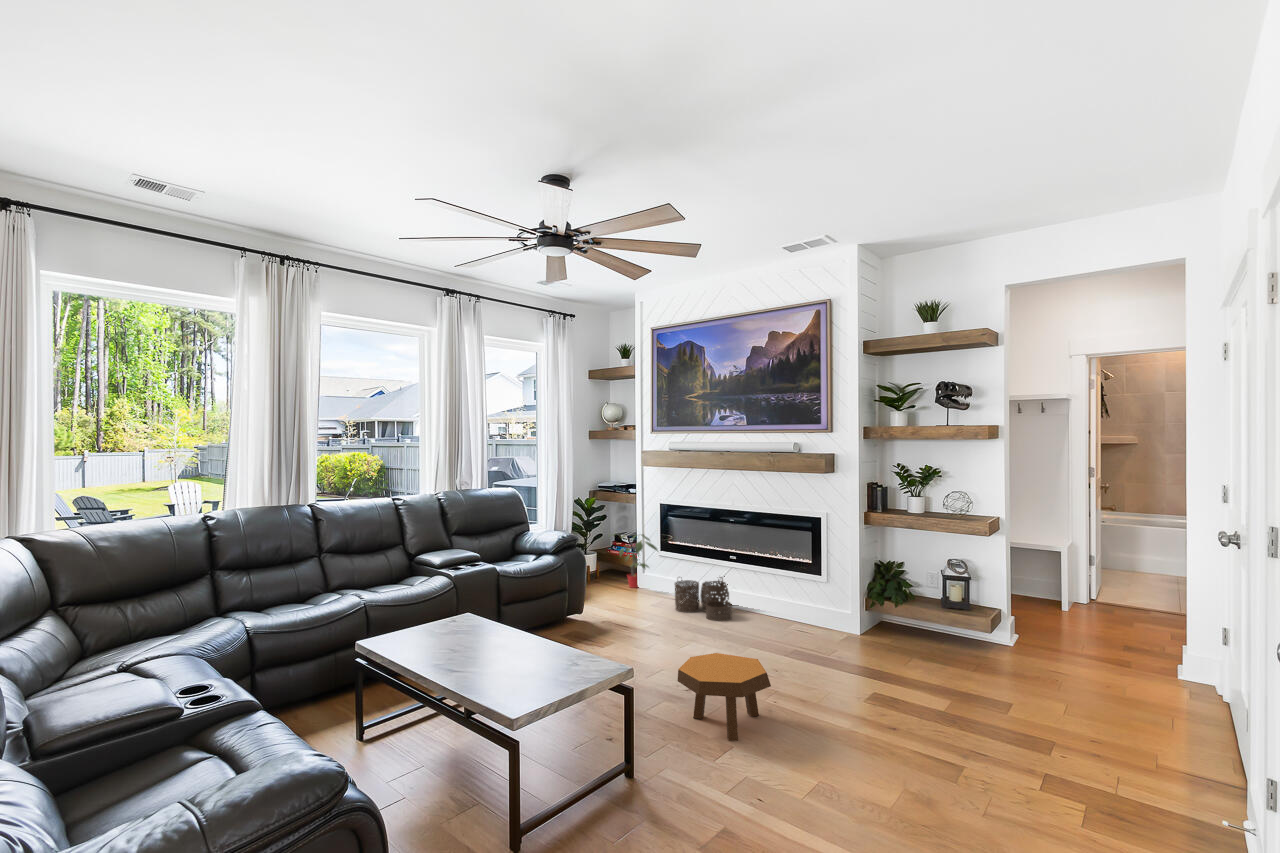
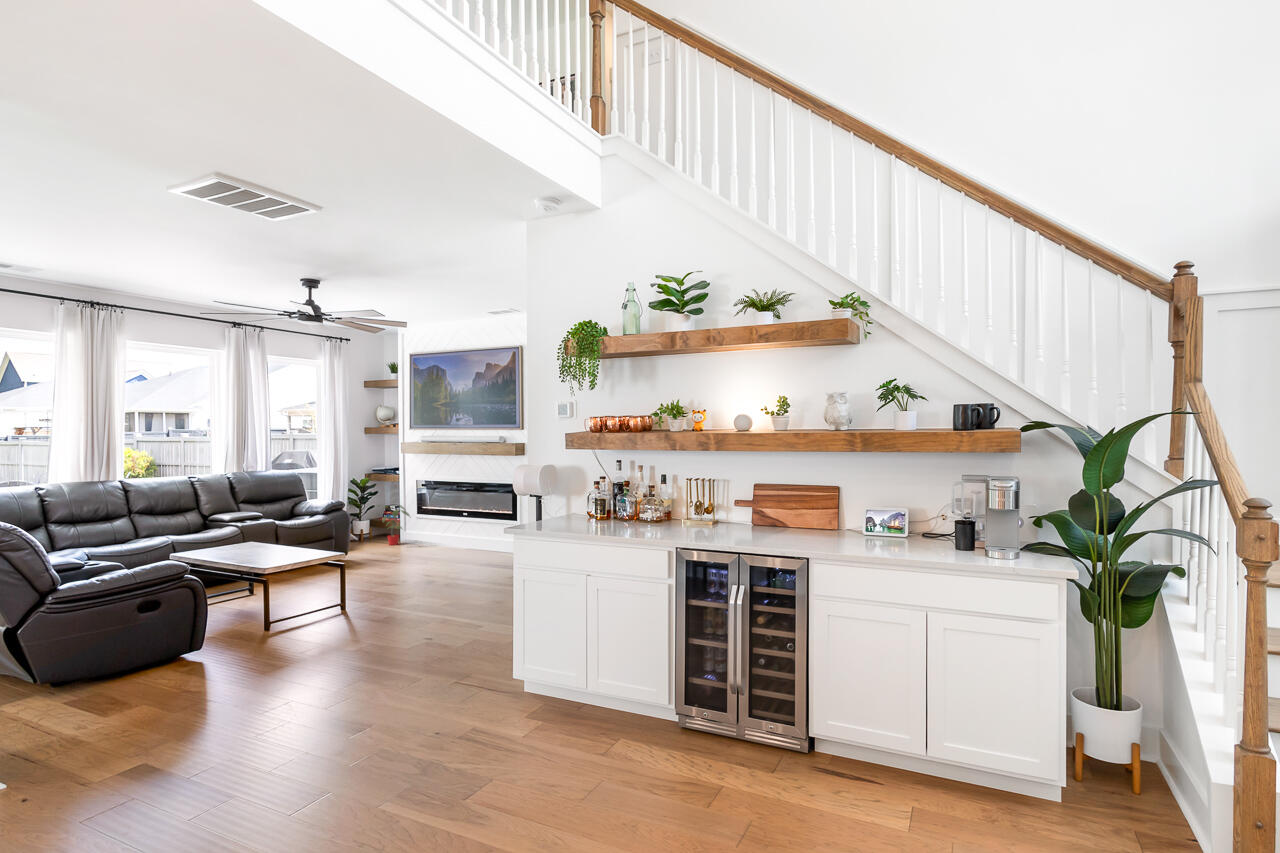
woven basket: present [675,576,732,621] -> none [415,530,466,560]
footstool: present [678,653,771,741] -> none [380,564,437,608]

